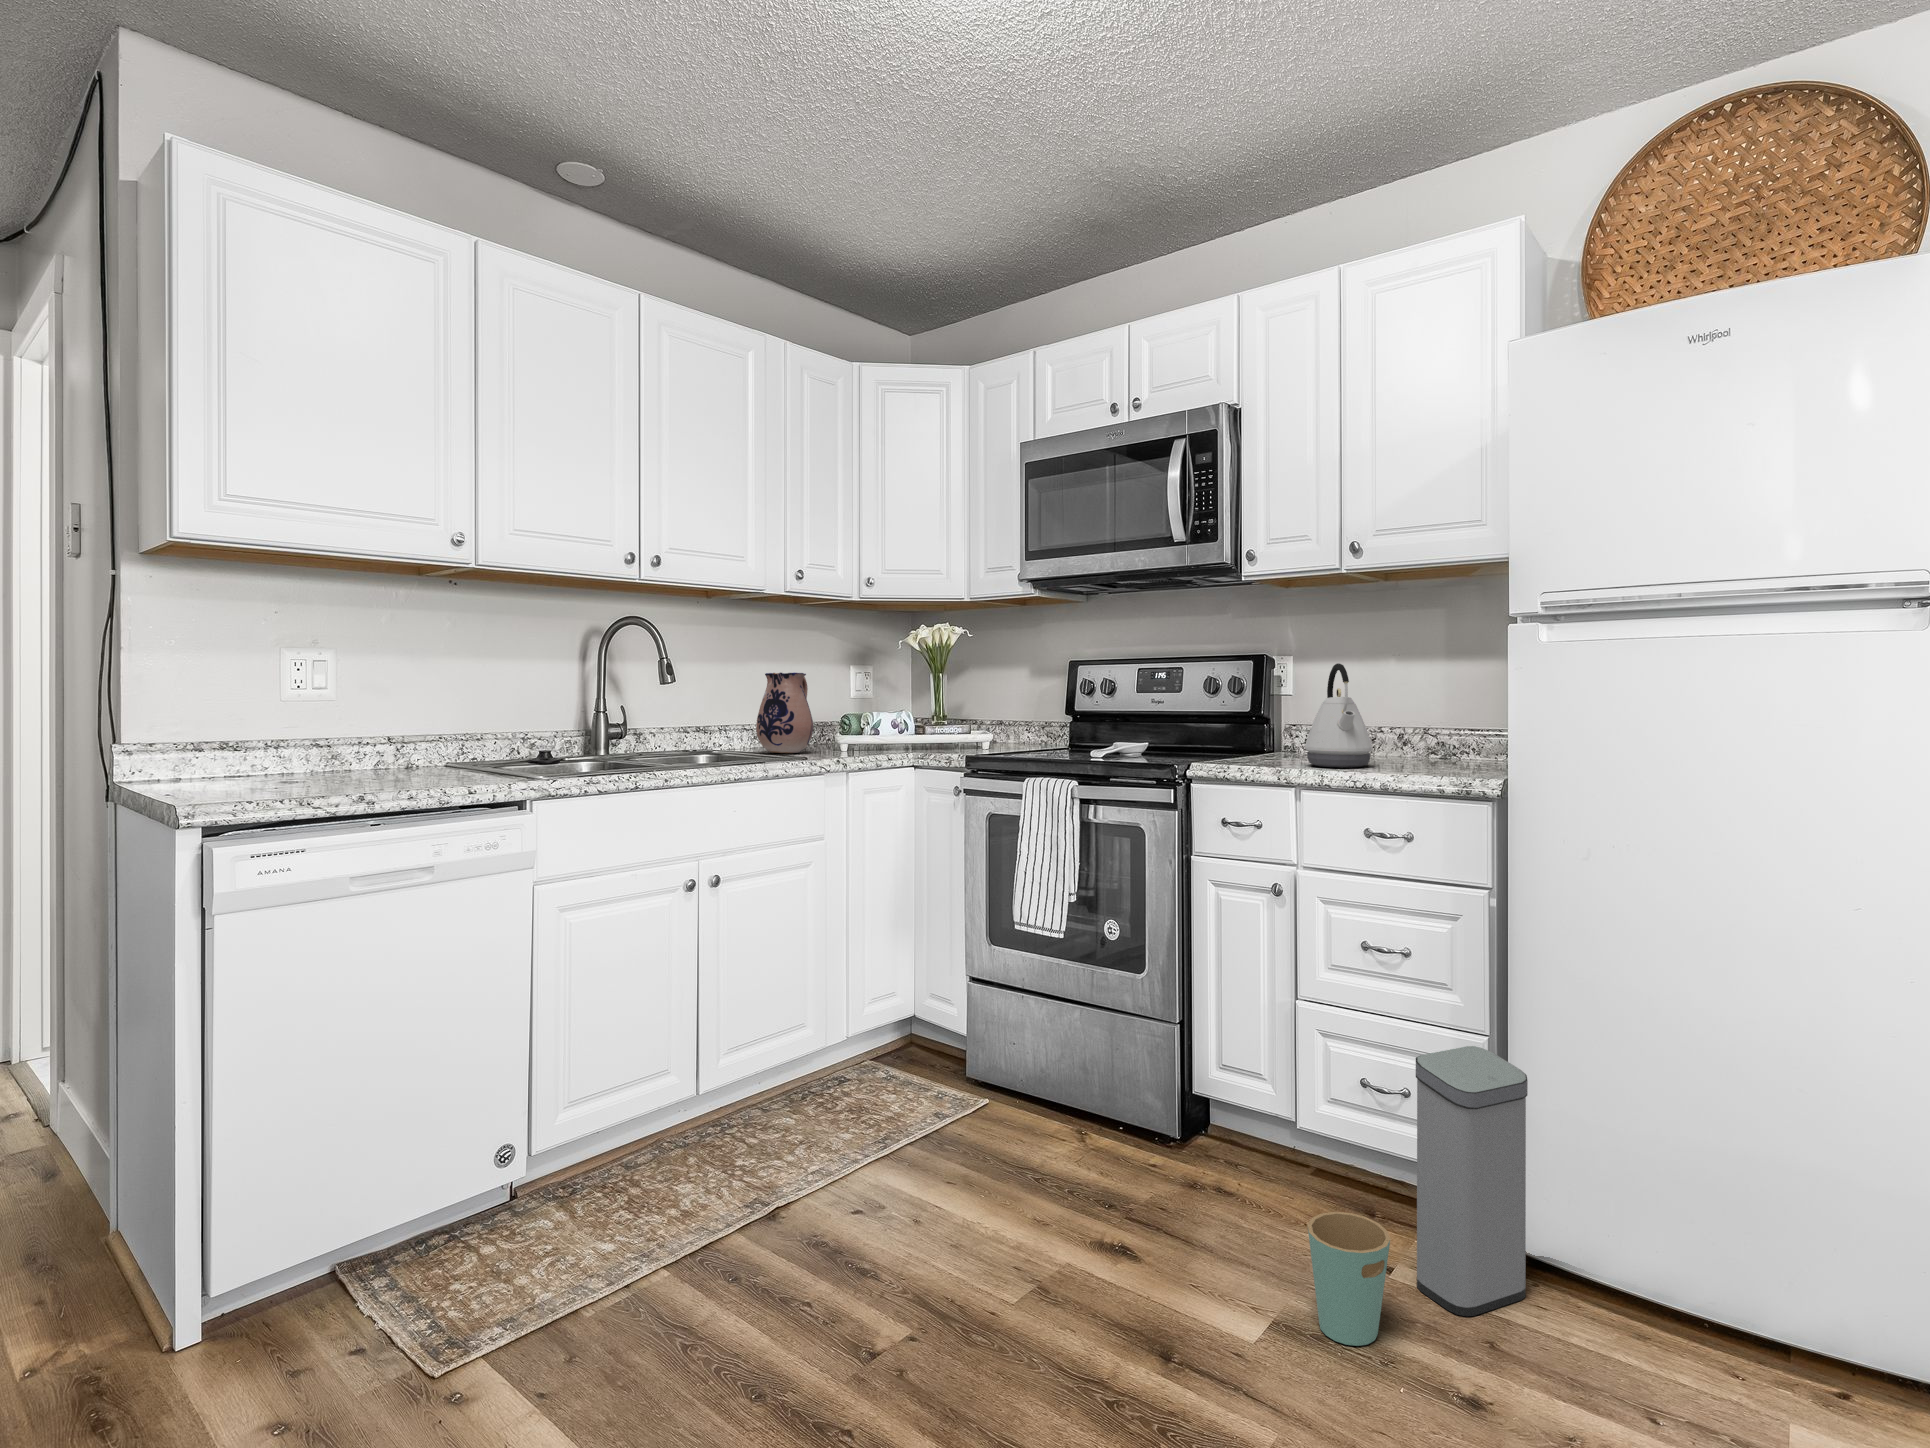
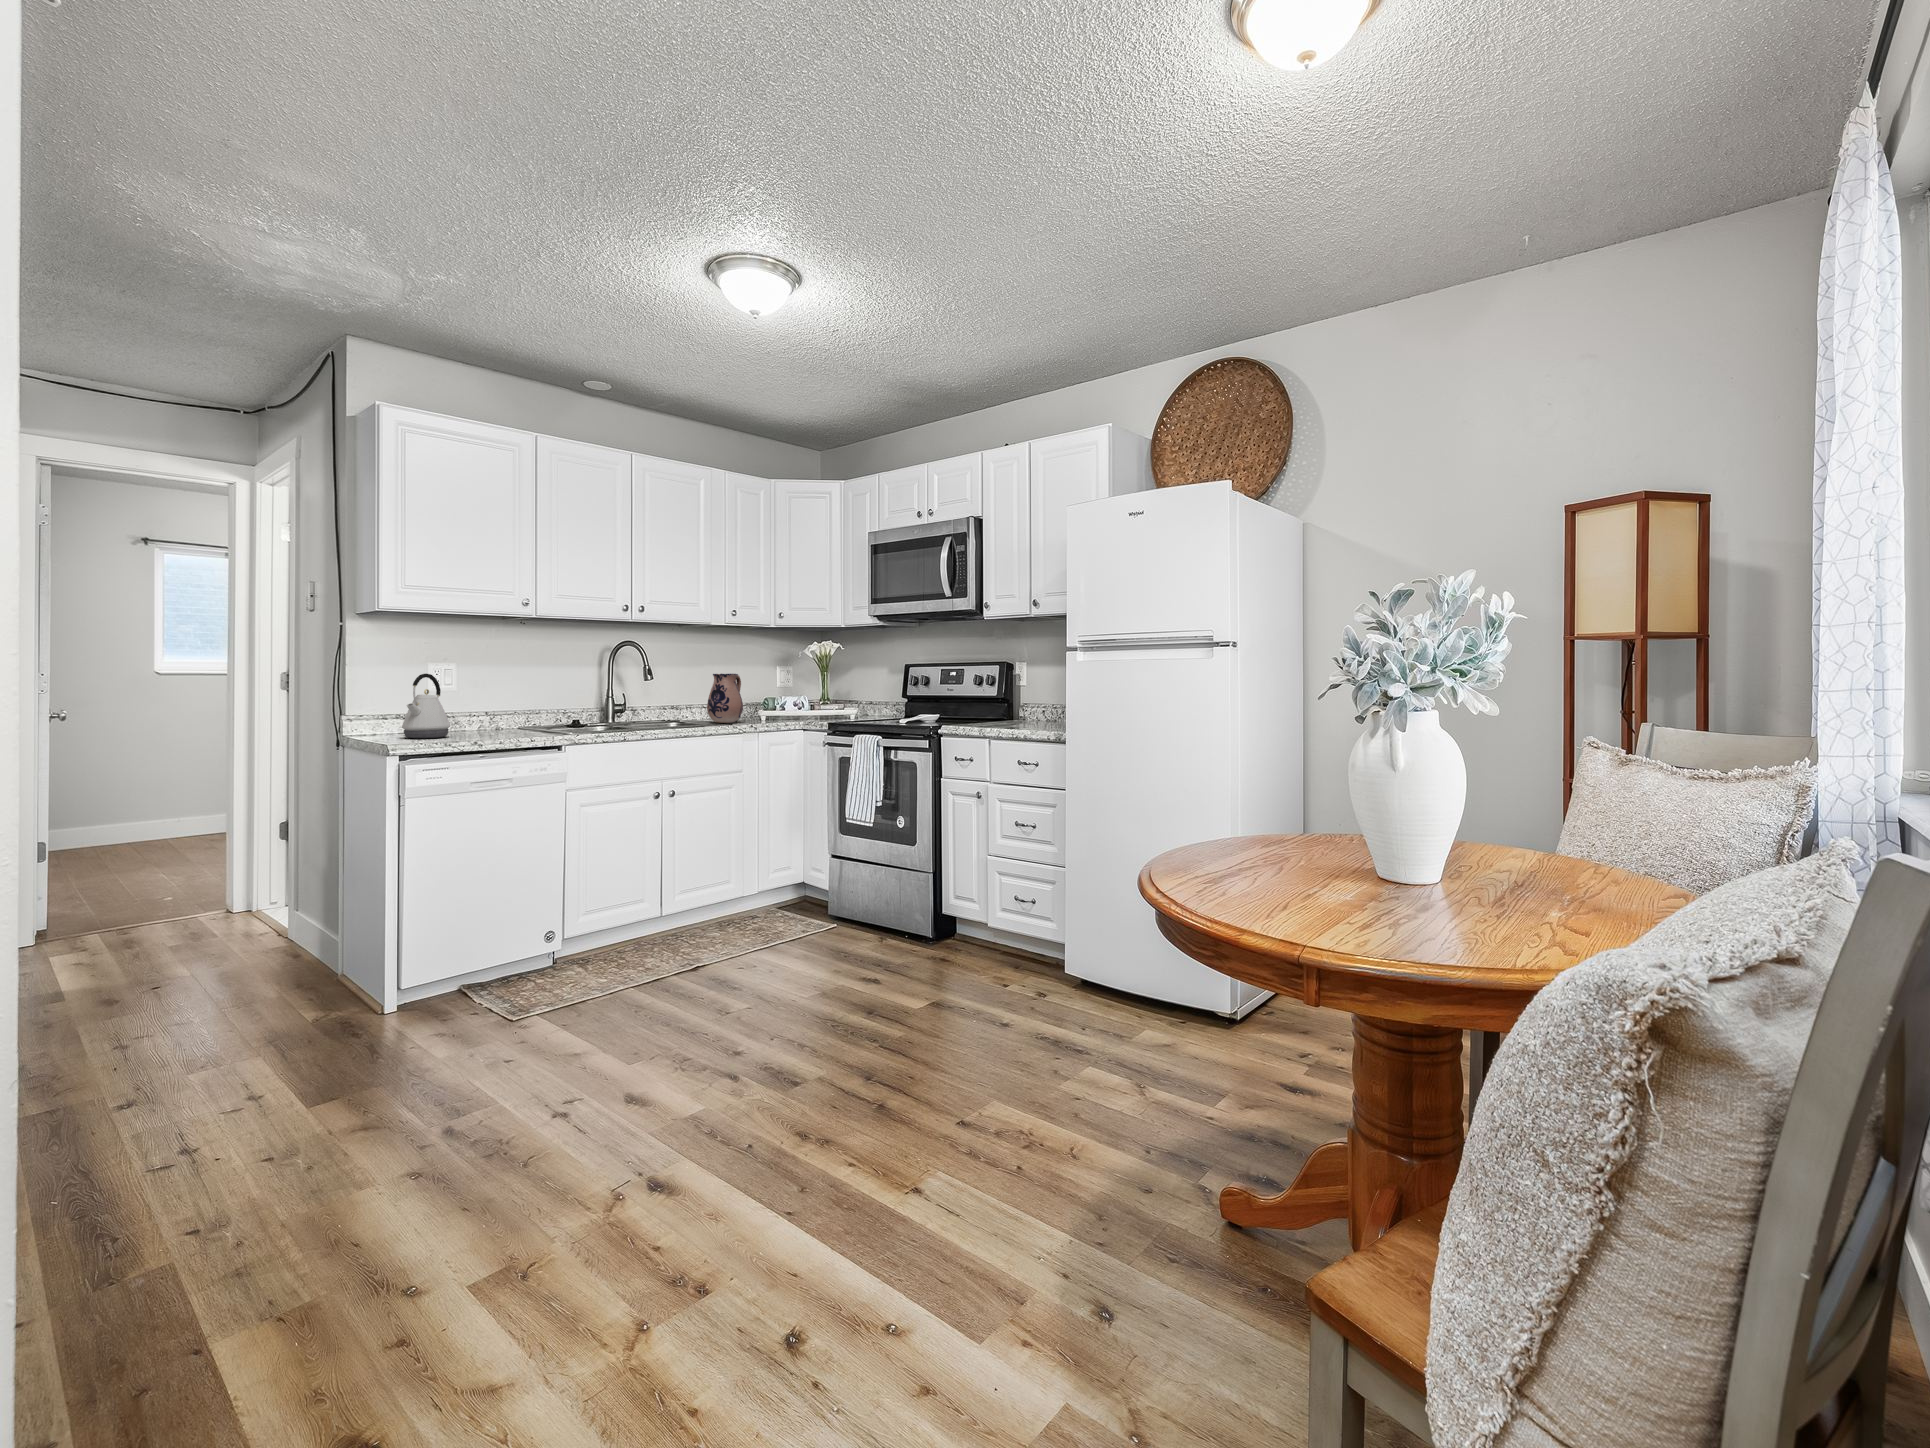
kettle: present [1305,663,1373,767] -> present [402,674,450,739]
trash can: present [1307,1046,1528,1346] -> none [945,870,1066,1006]

